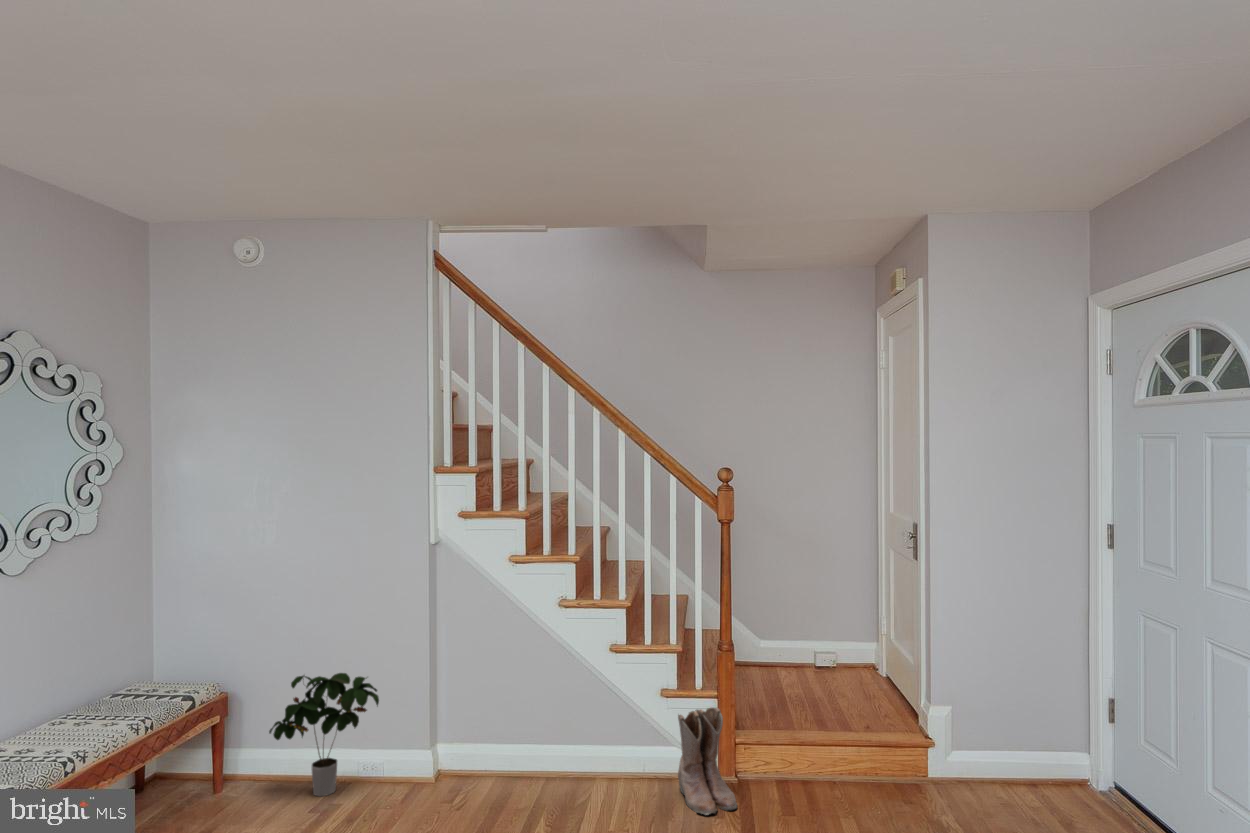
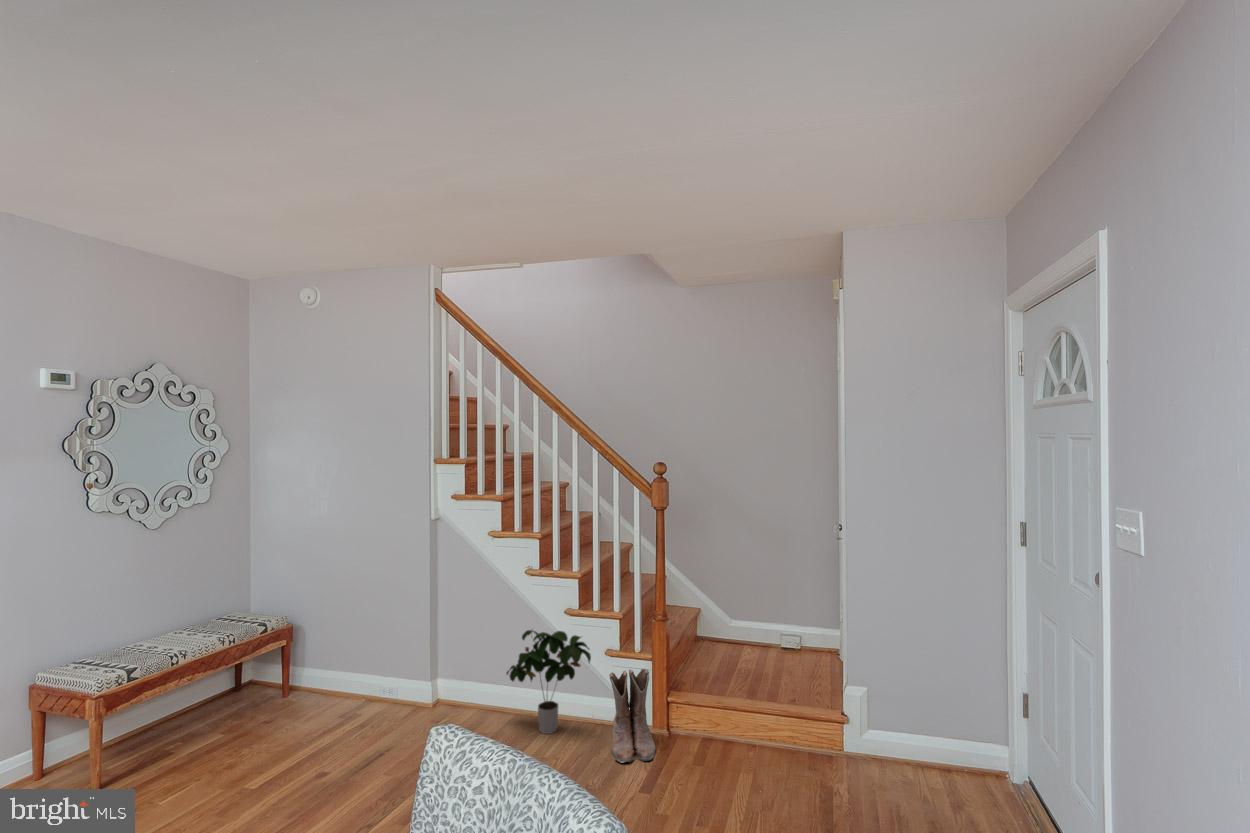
potted plant: present [269,673,379,796] -> present [507,630,591,734]

